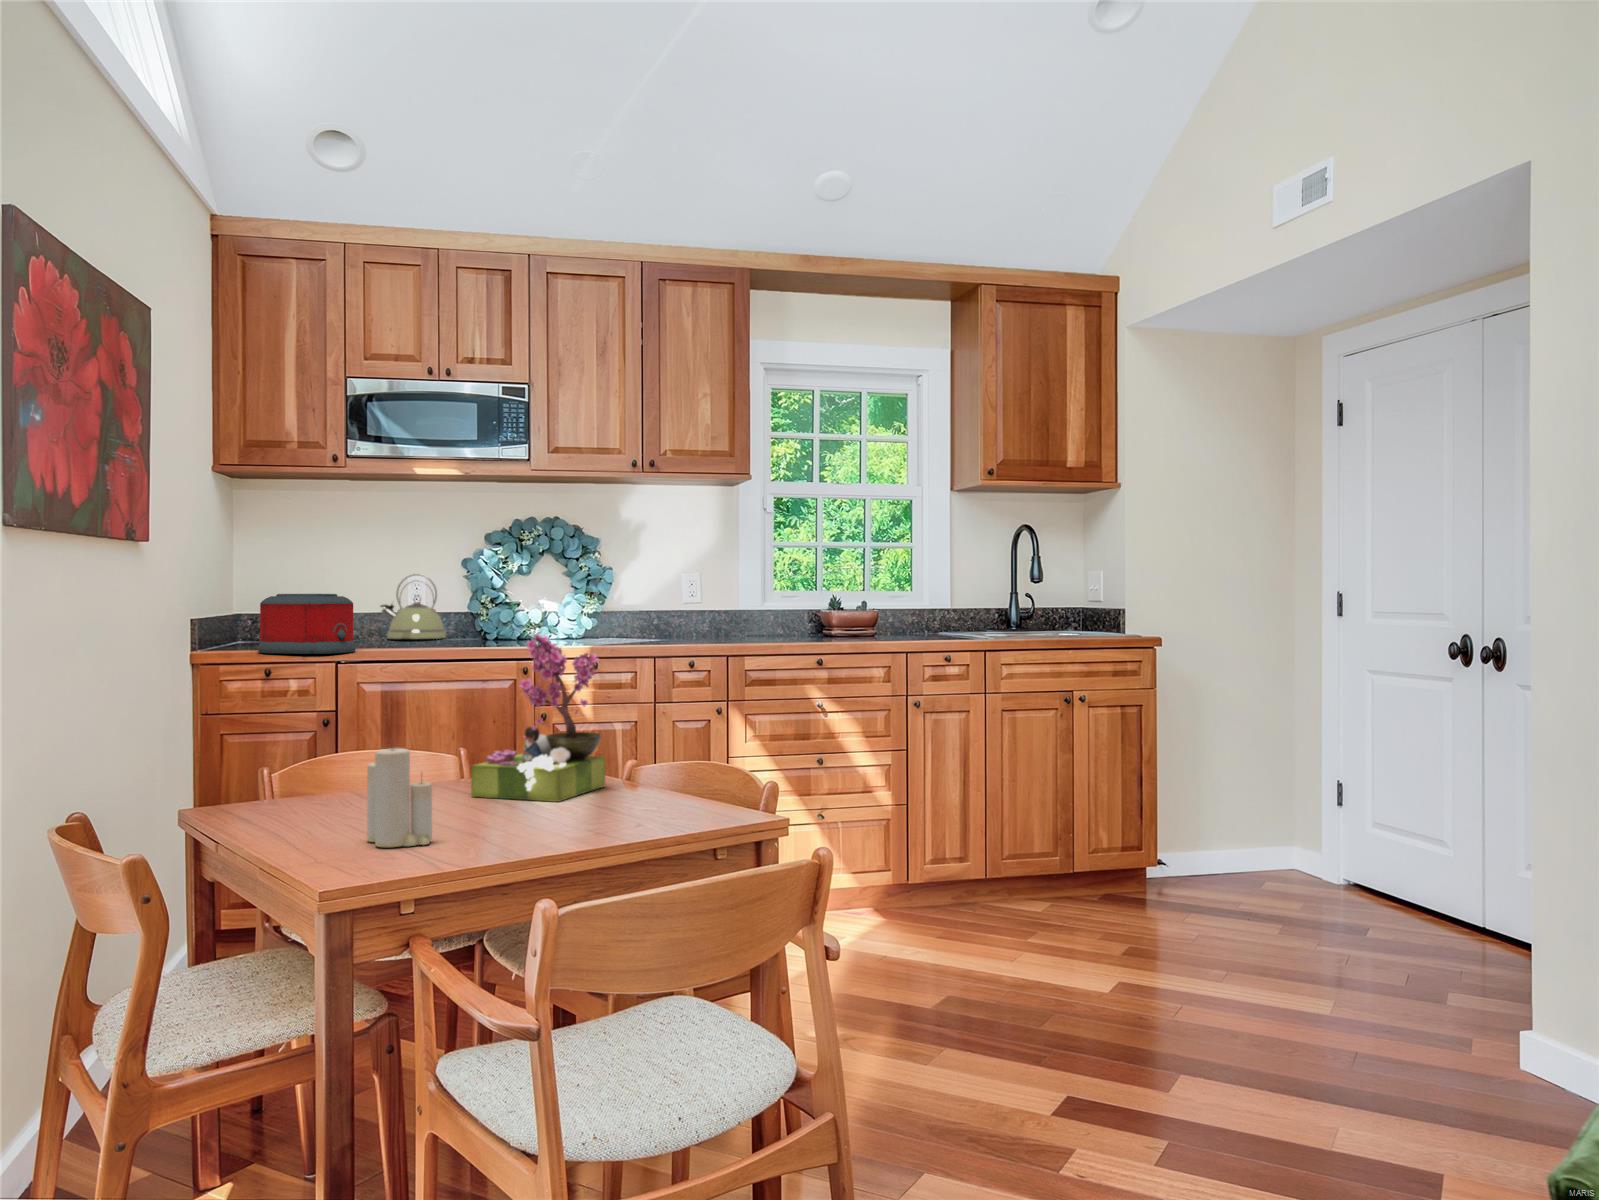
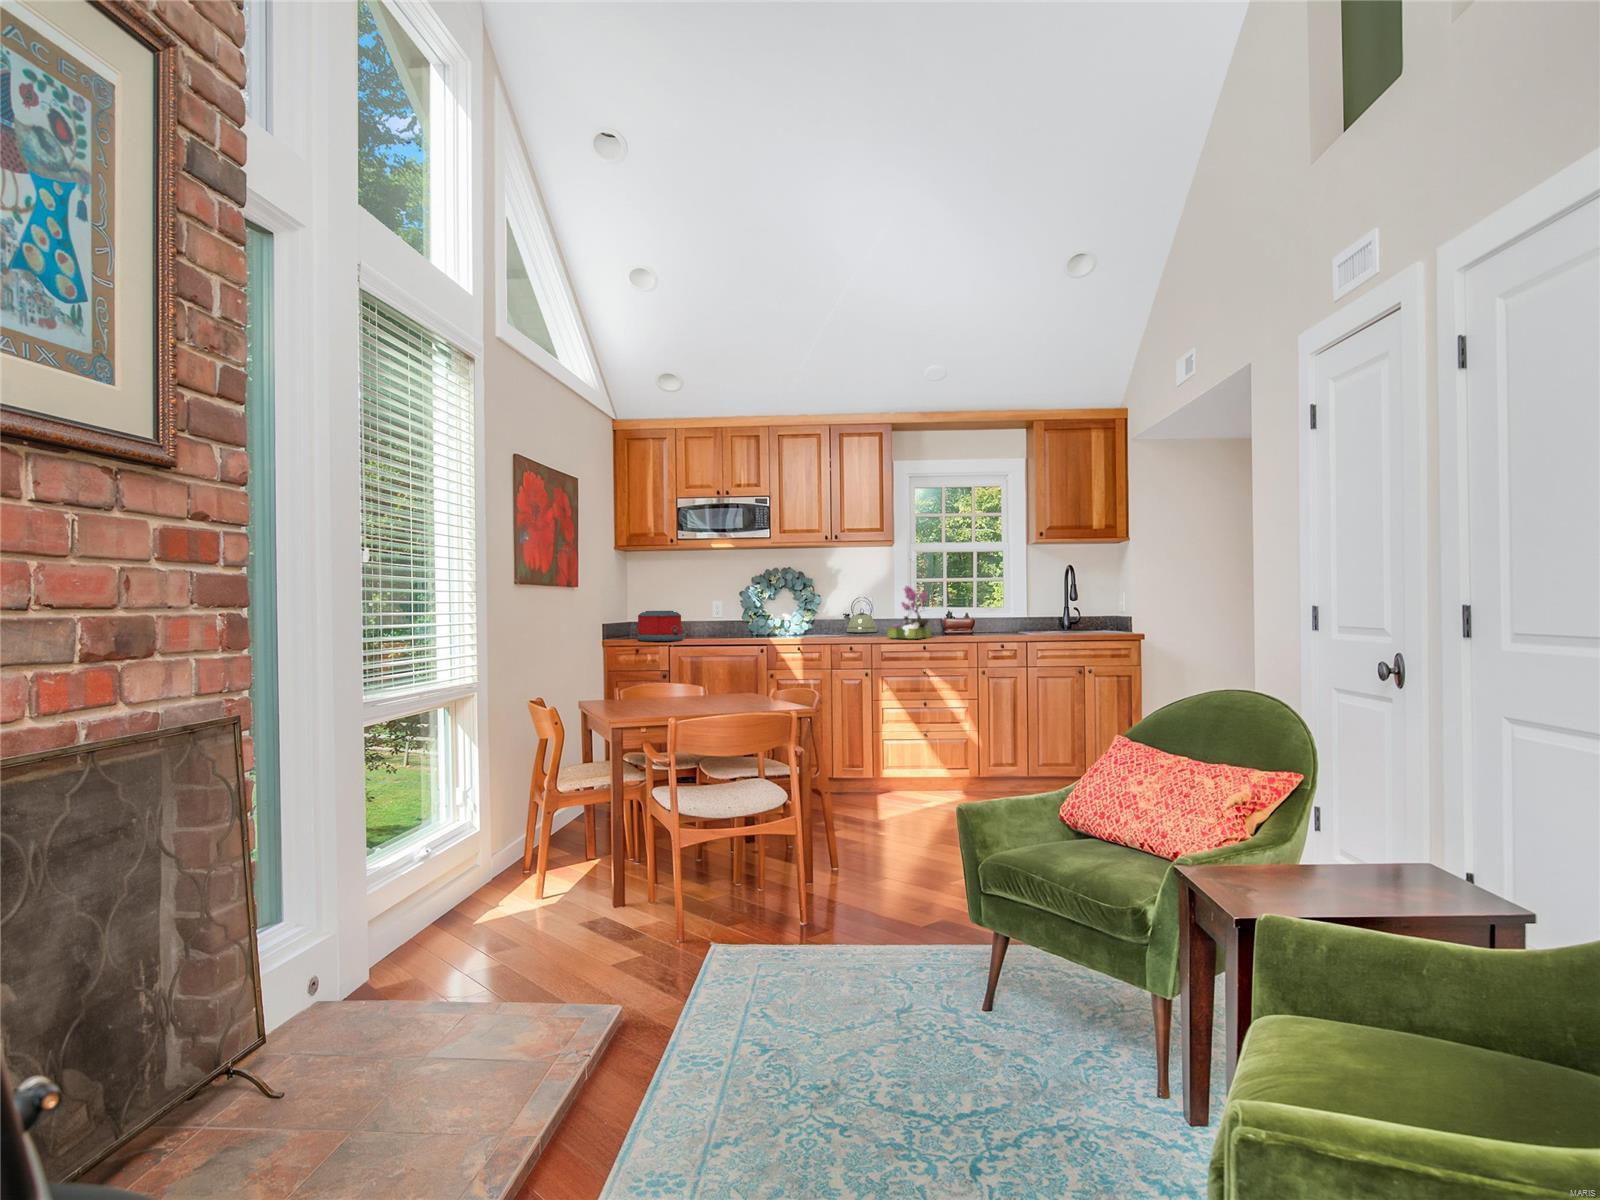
kettle: present [381,575,446,639] -> present [843,597,877,632]
flower arrangement: present [471,633,605,802] -> present [887,586,931,639]
candle: present [367,748,432,847] -> none [662,671,685,712]

